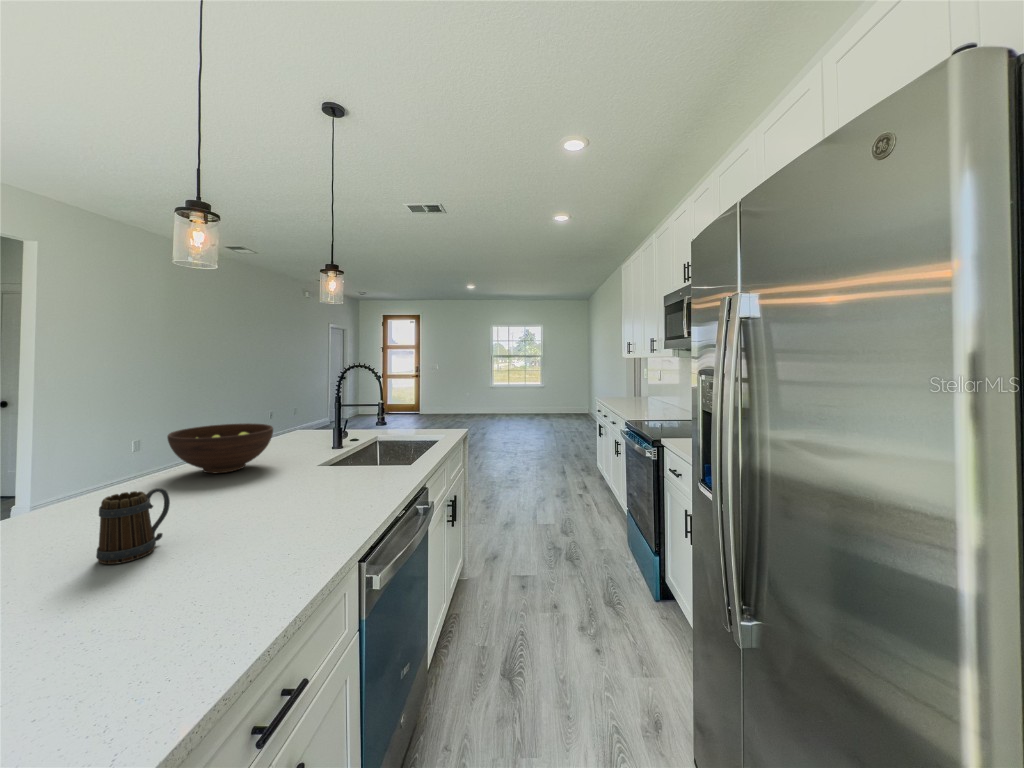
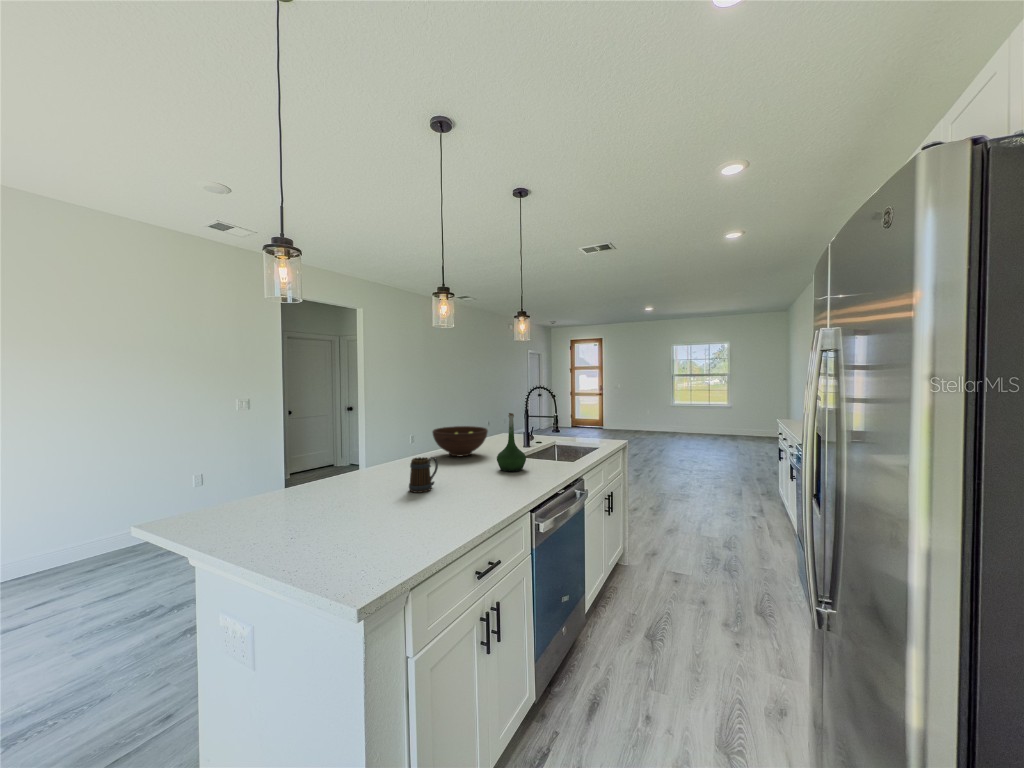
vase: none [291,401,341,492] -> present [497,413,526,472]

